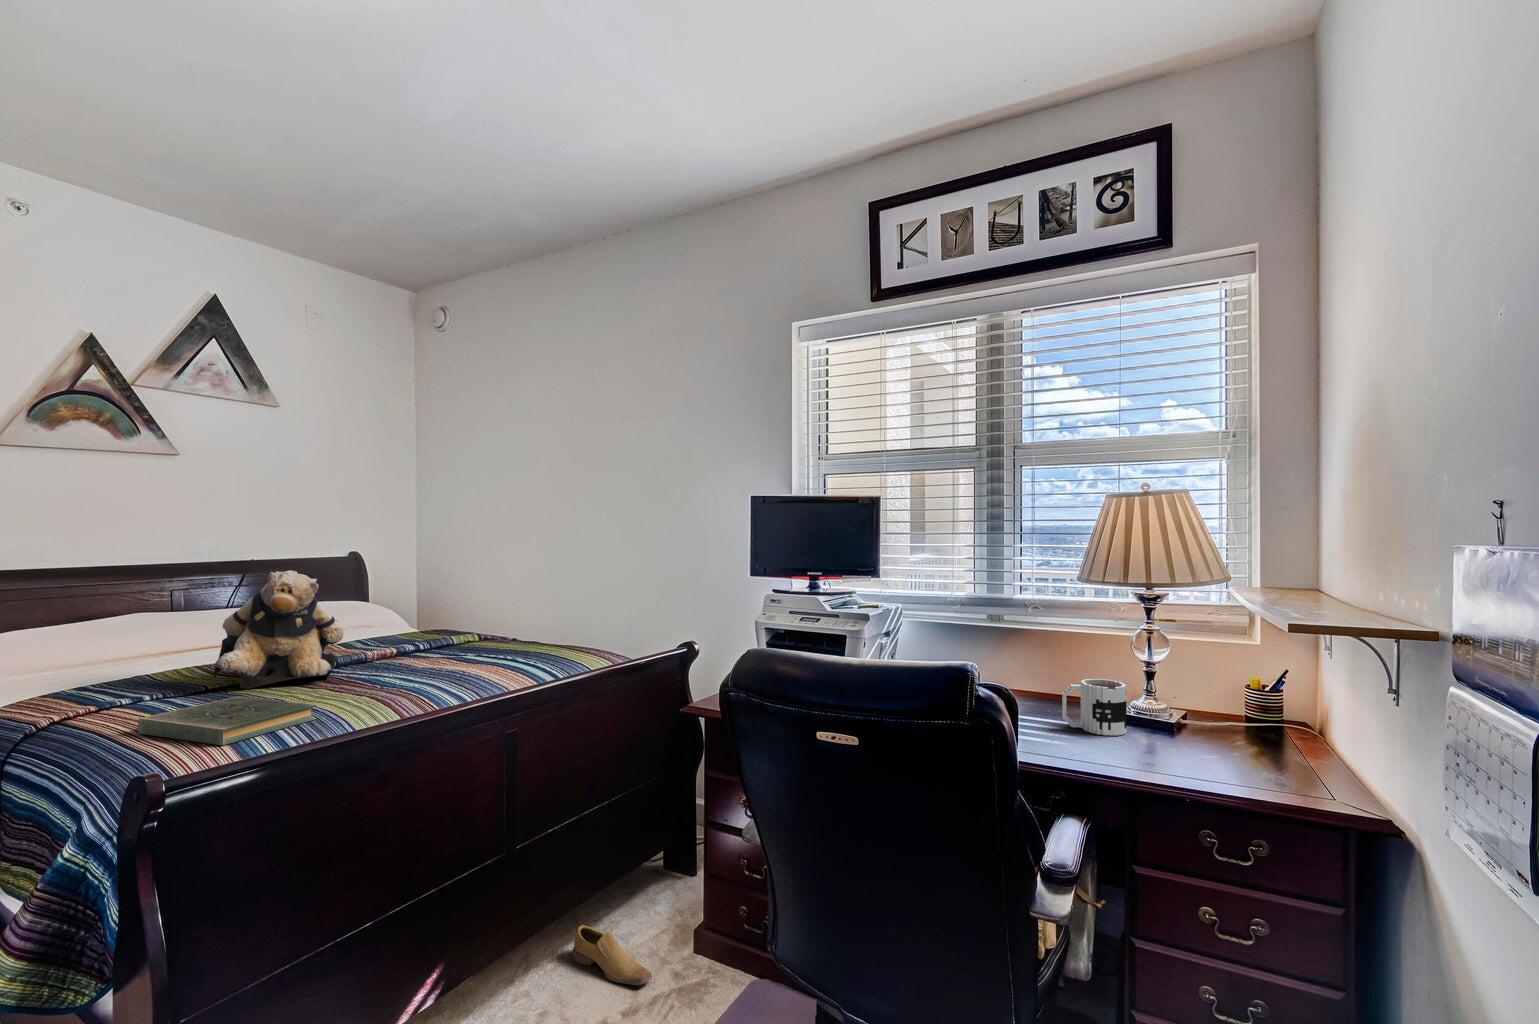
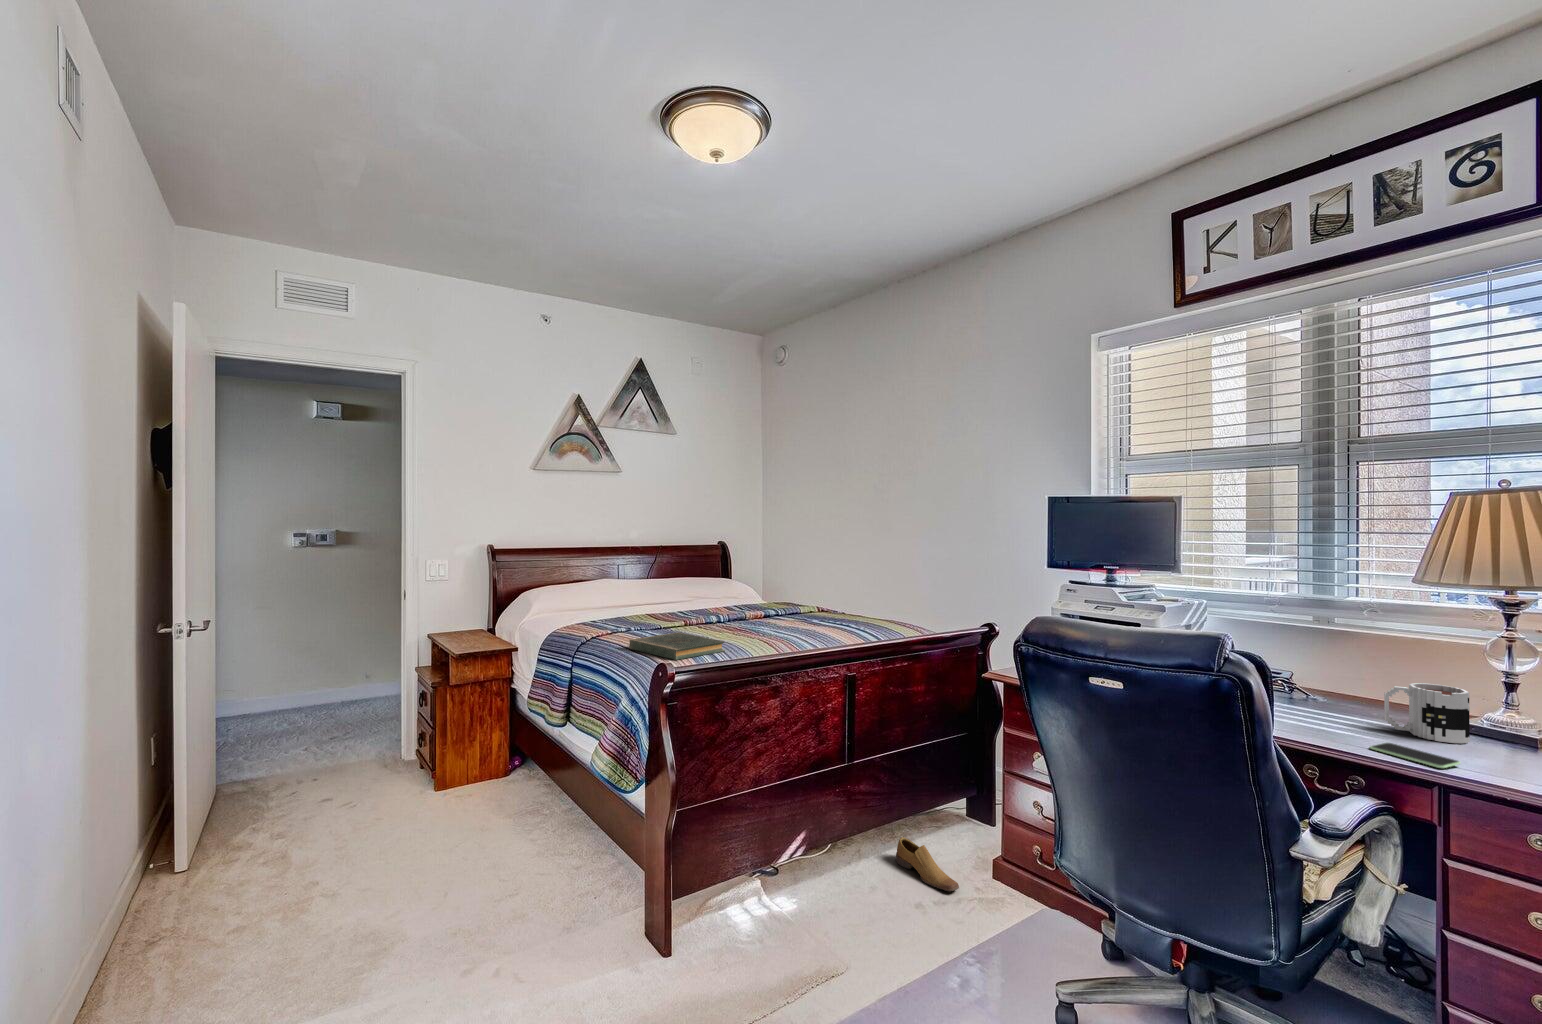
teddy bear: present [213,570,343,689] -> none [661,551,736,630]
smartphone: none [1061,745,1134,768] -> present [1370,743,1460,768]

